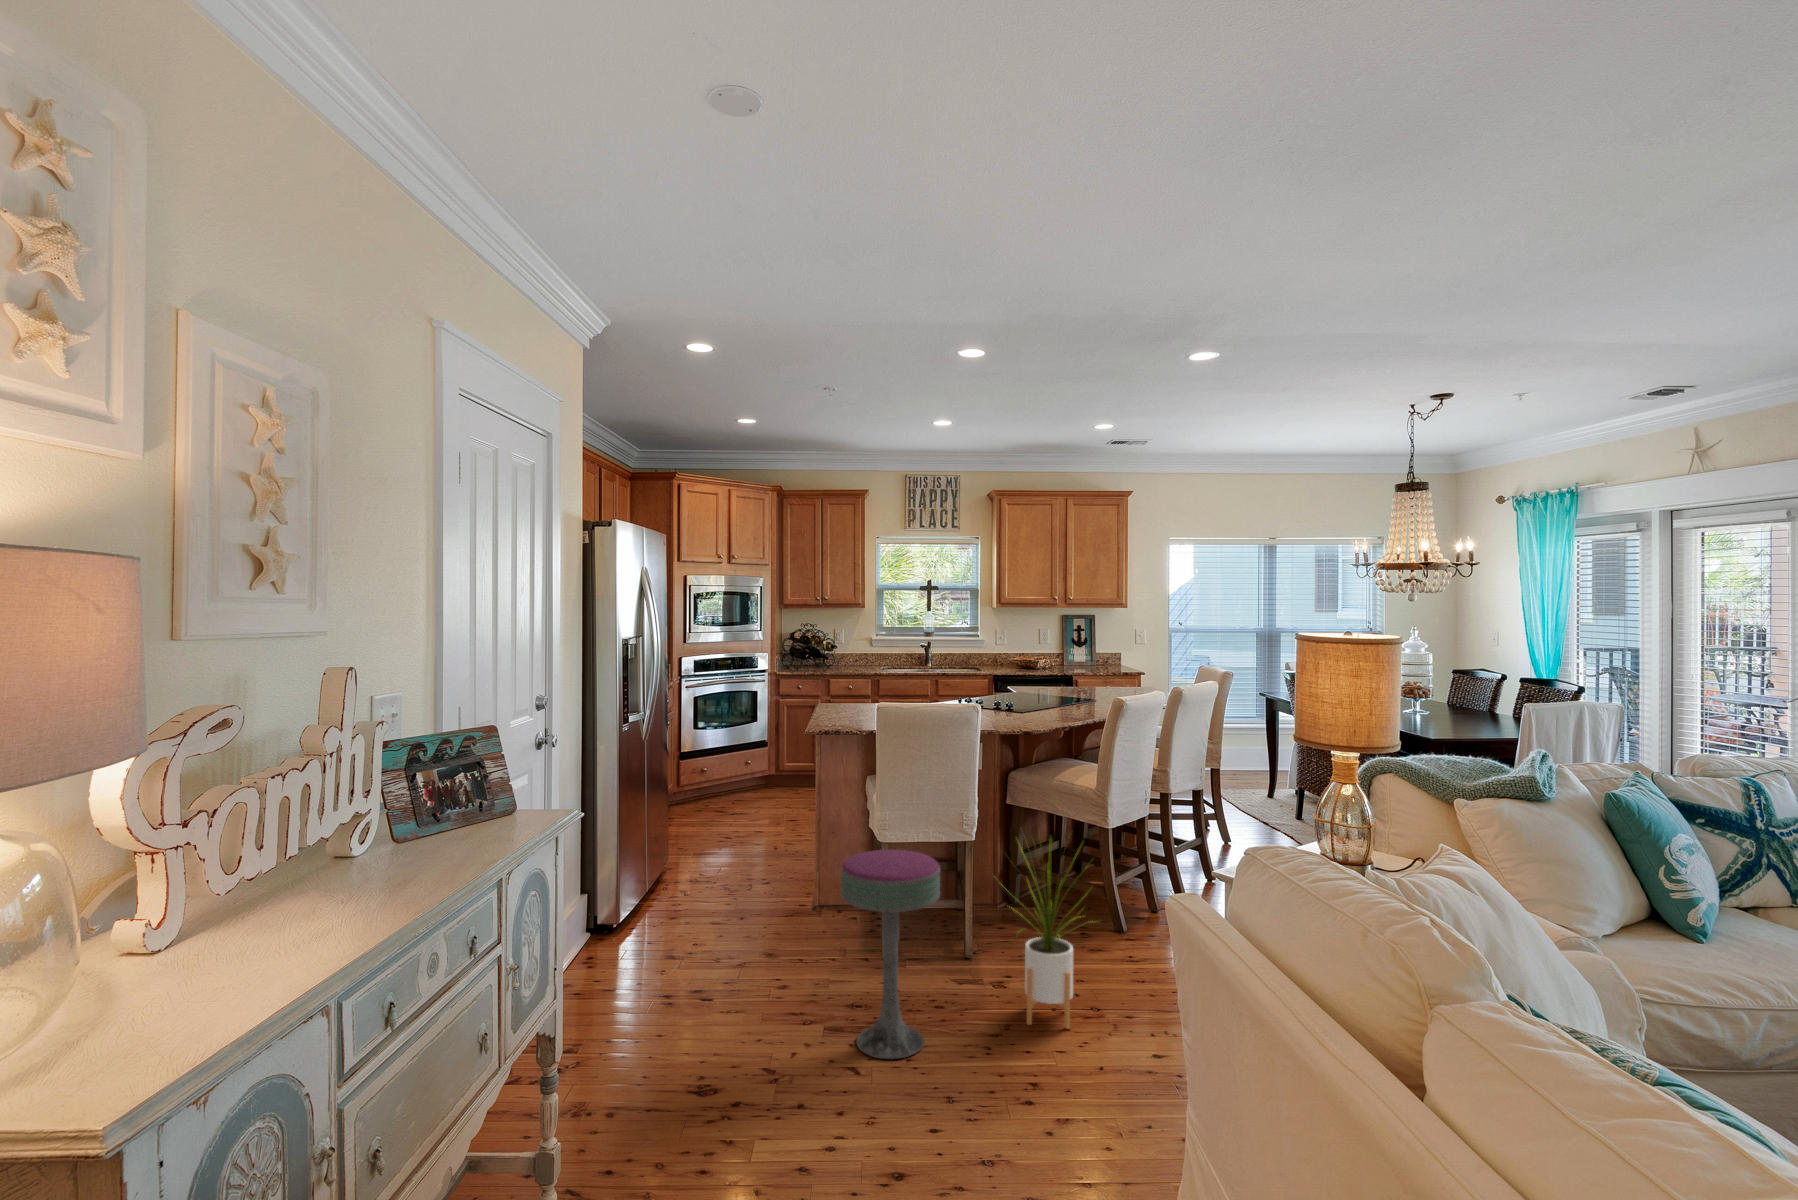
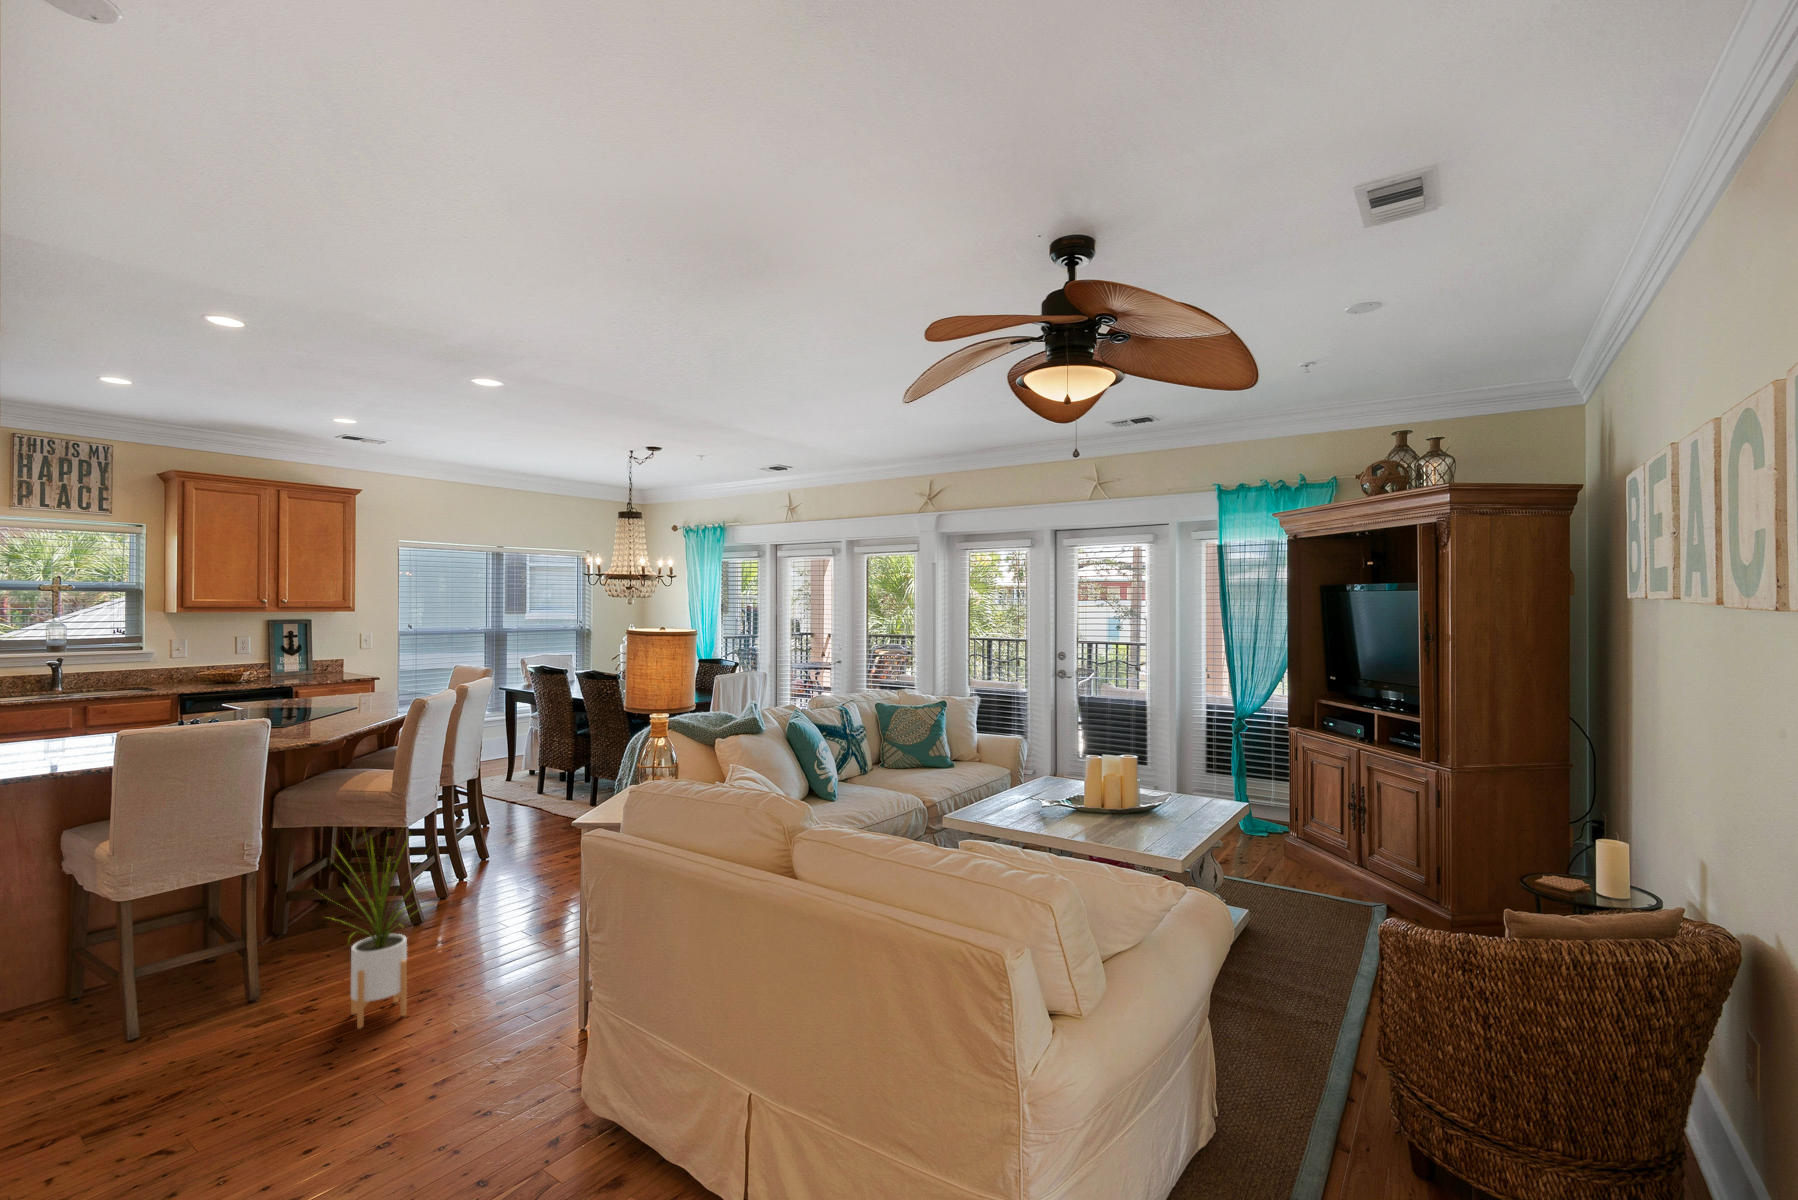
bar stool: present [841,850,940,1059] -> none [112,882,263,1133]

